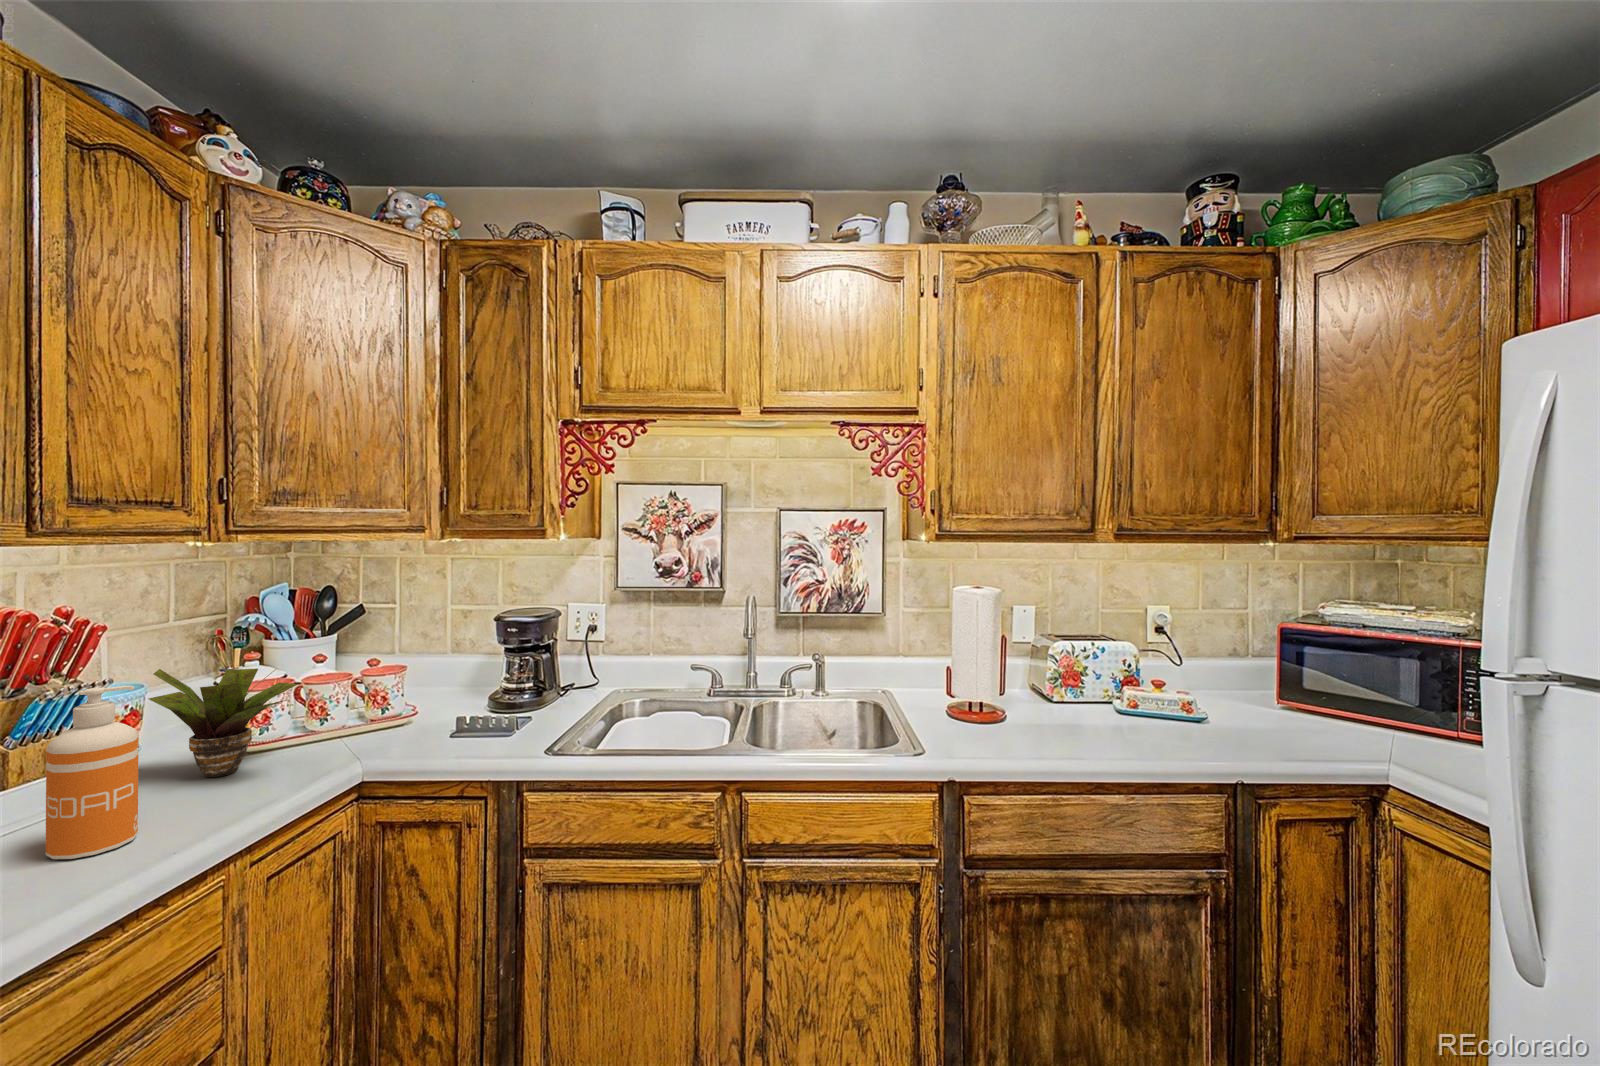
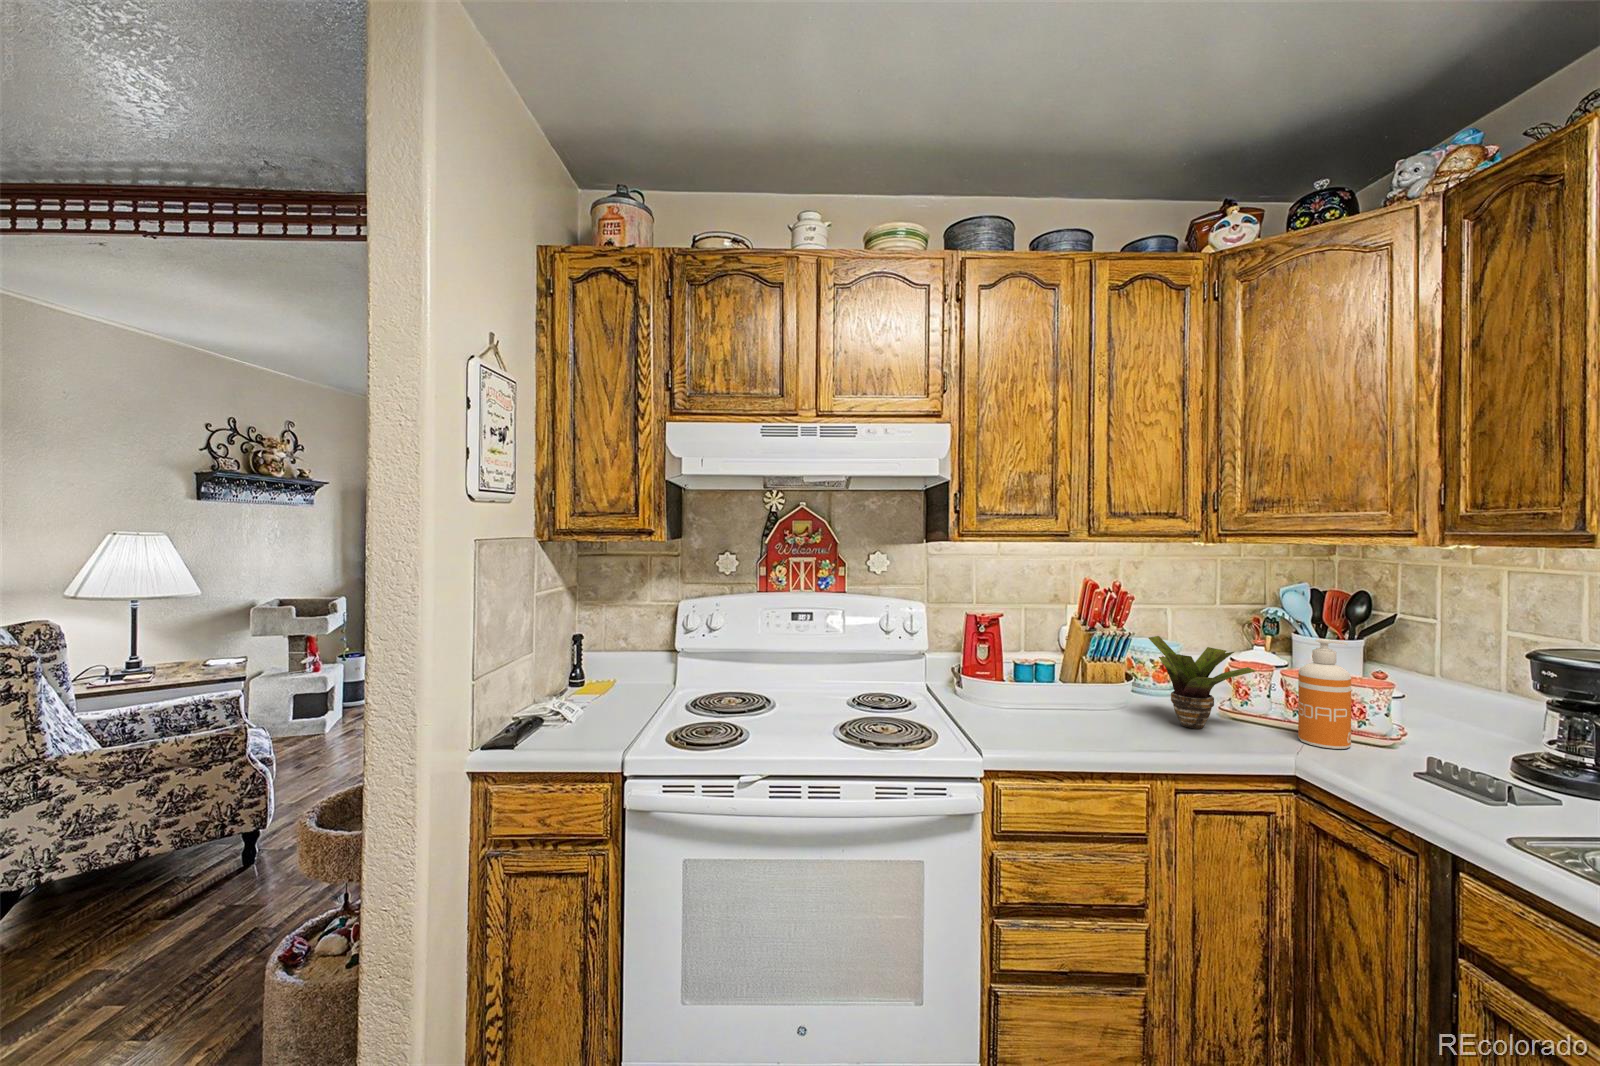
soap dispenser: present [46,686,139,859] -> present [1298,639,1351,749]

